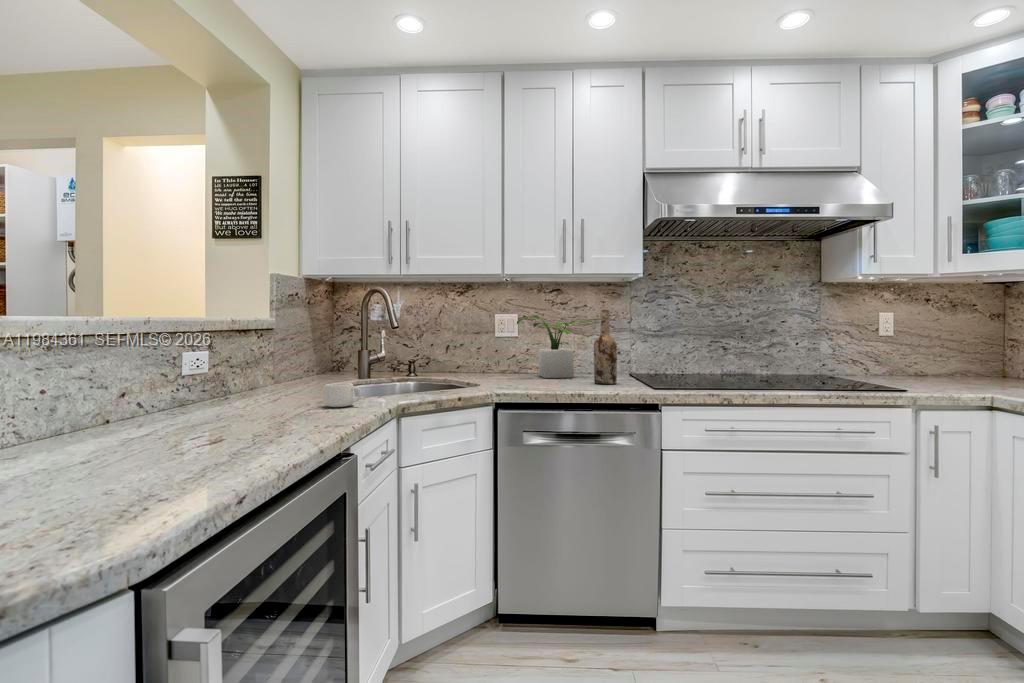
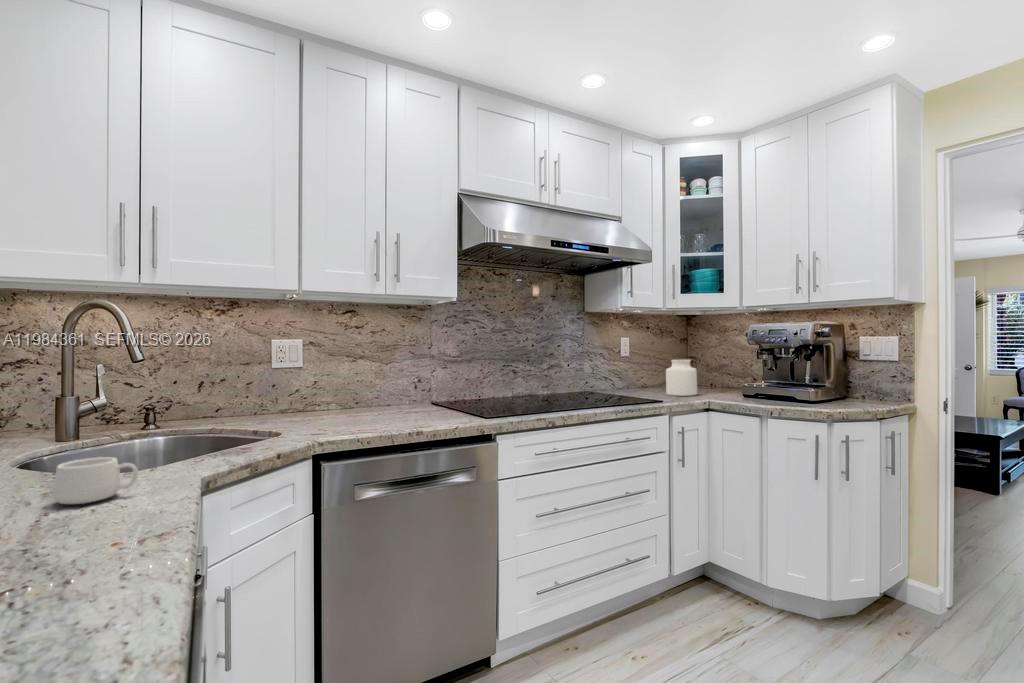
wine bottle: present [594,310,617,384] -> none [414,335,439,417]
potted plant: present [517,315,592,378] -> none [313,340,400,415]
jar: none [928,339,977,386] -> present [666,359,697,396]

